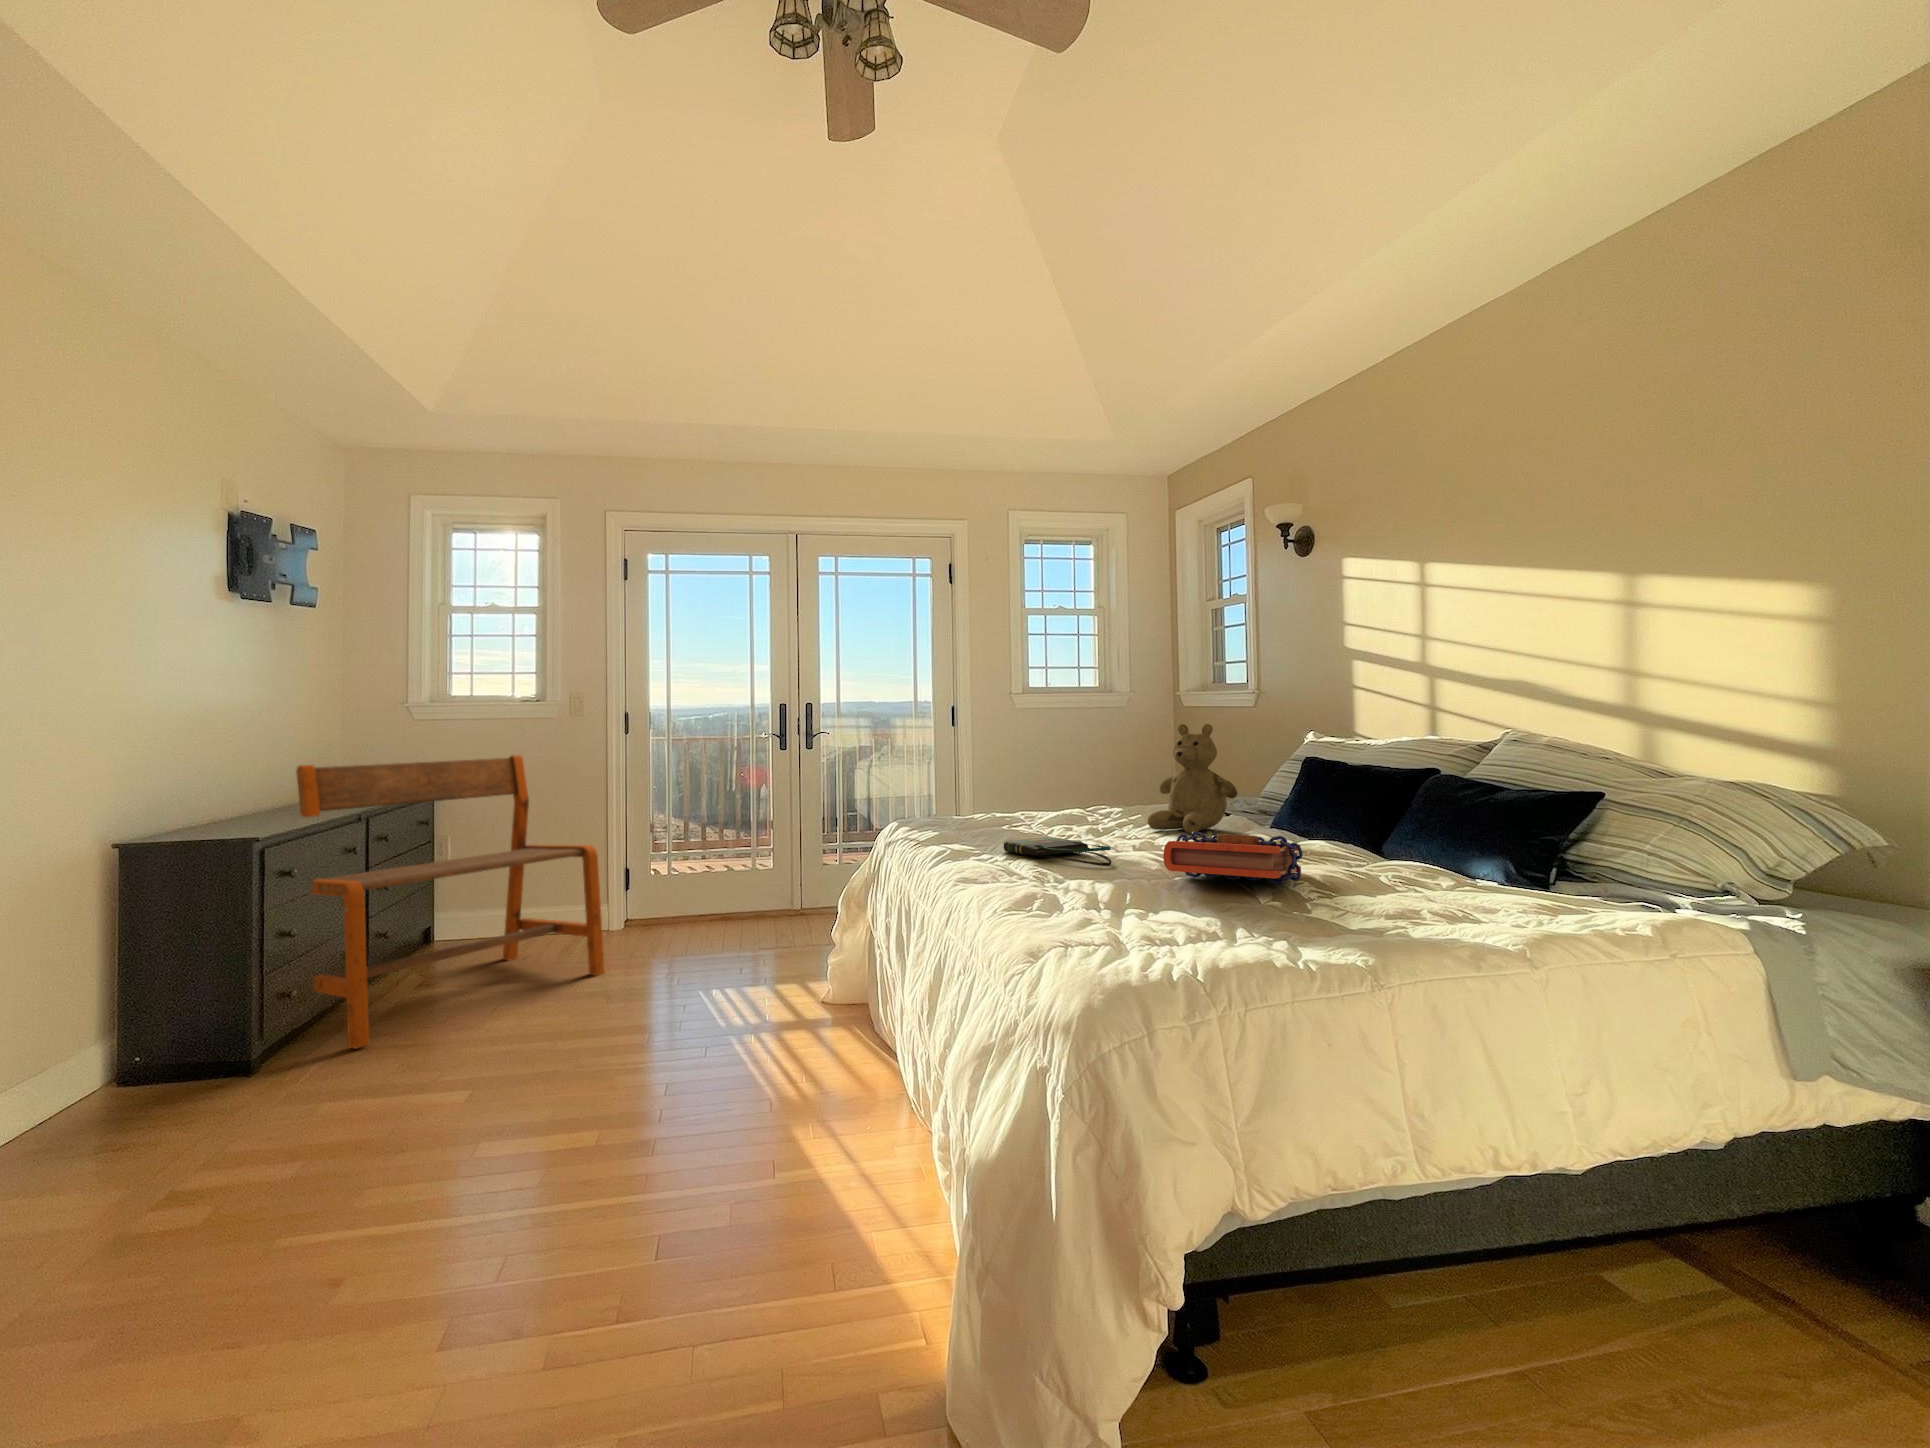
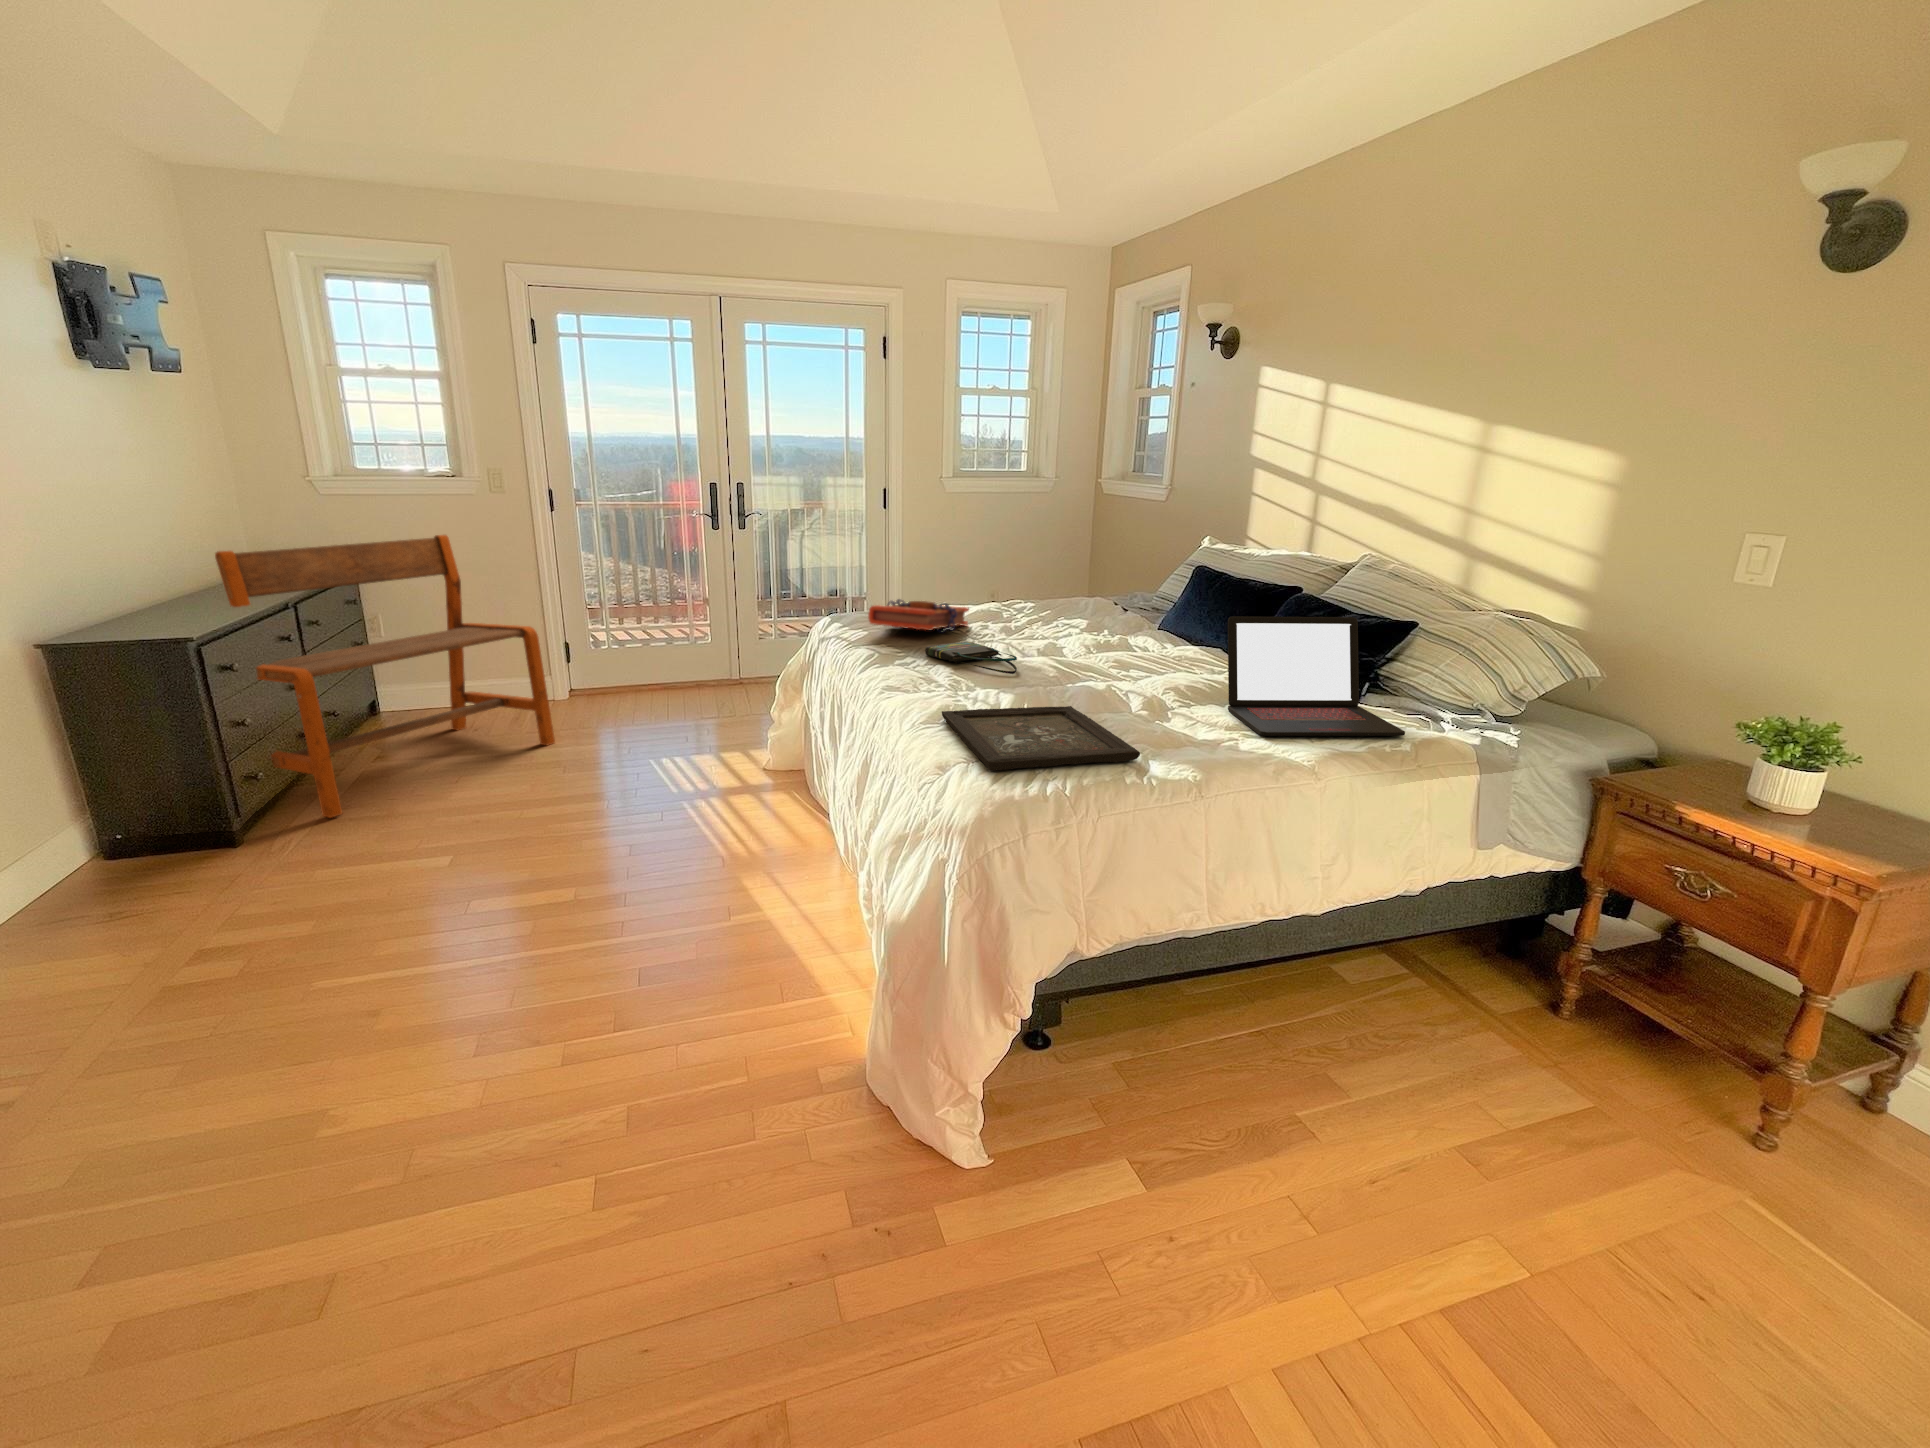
teddy bear: present [1148,724,1238,833] -> none [1054,534,1134,635]
laptop: none [1367,780,1637,920] -> present [1228,617,1405,736]
book: present [1163,831,1303,884] -> present [868,599,969,632]
tray: none [1028,892,1287,955] -> present [942,706,1140,771]

